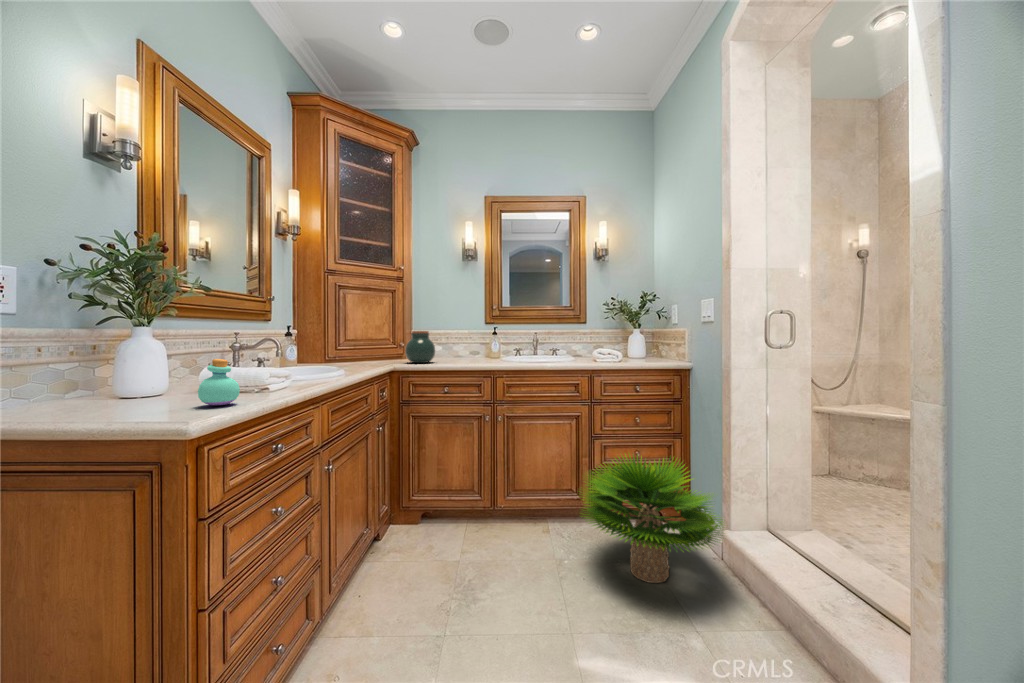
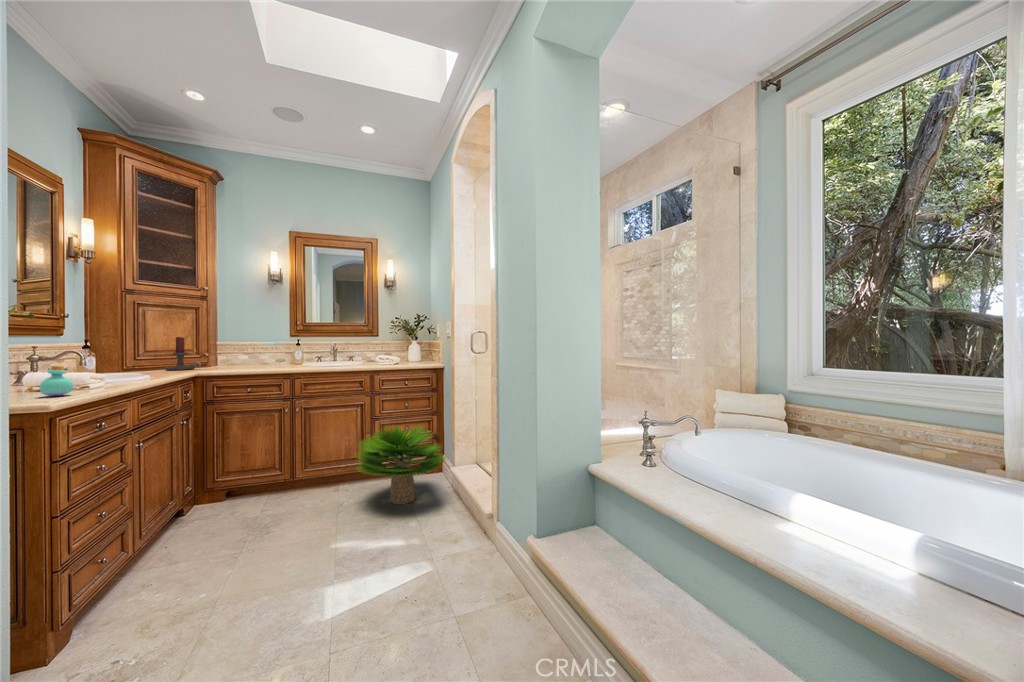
candle holder: none [364,324,397,362] -> present [165,337,201,370]
jar: present [405,331,435,363] -> none [209,343,239,369]

